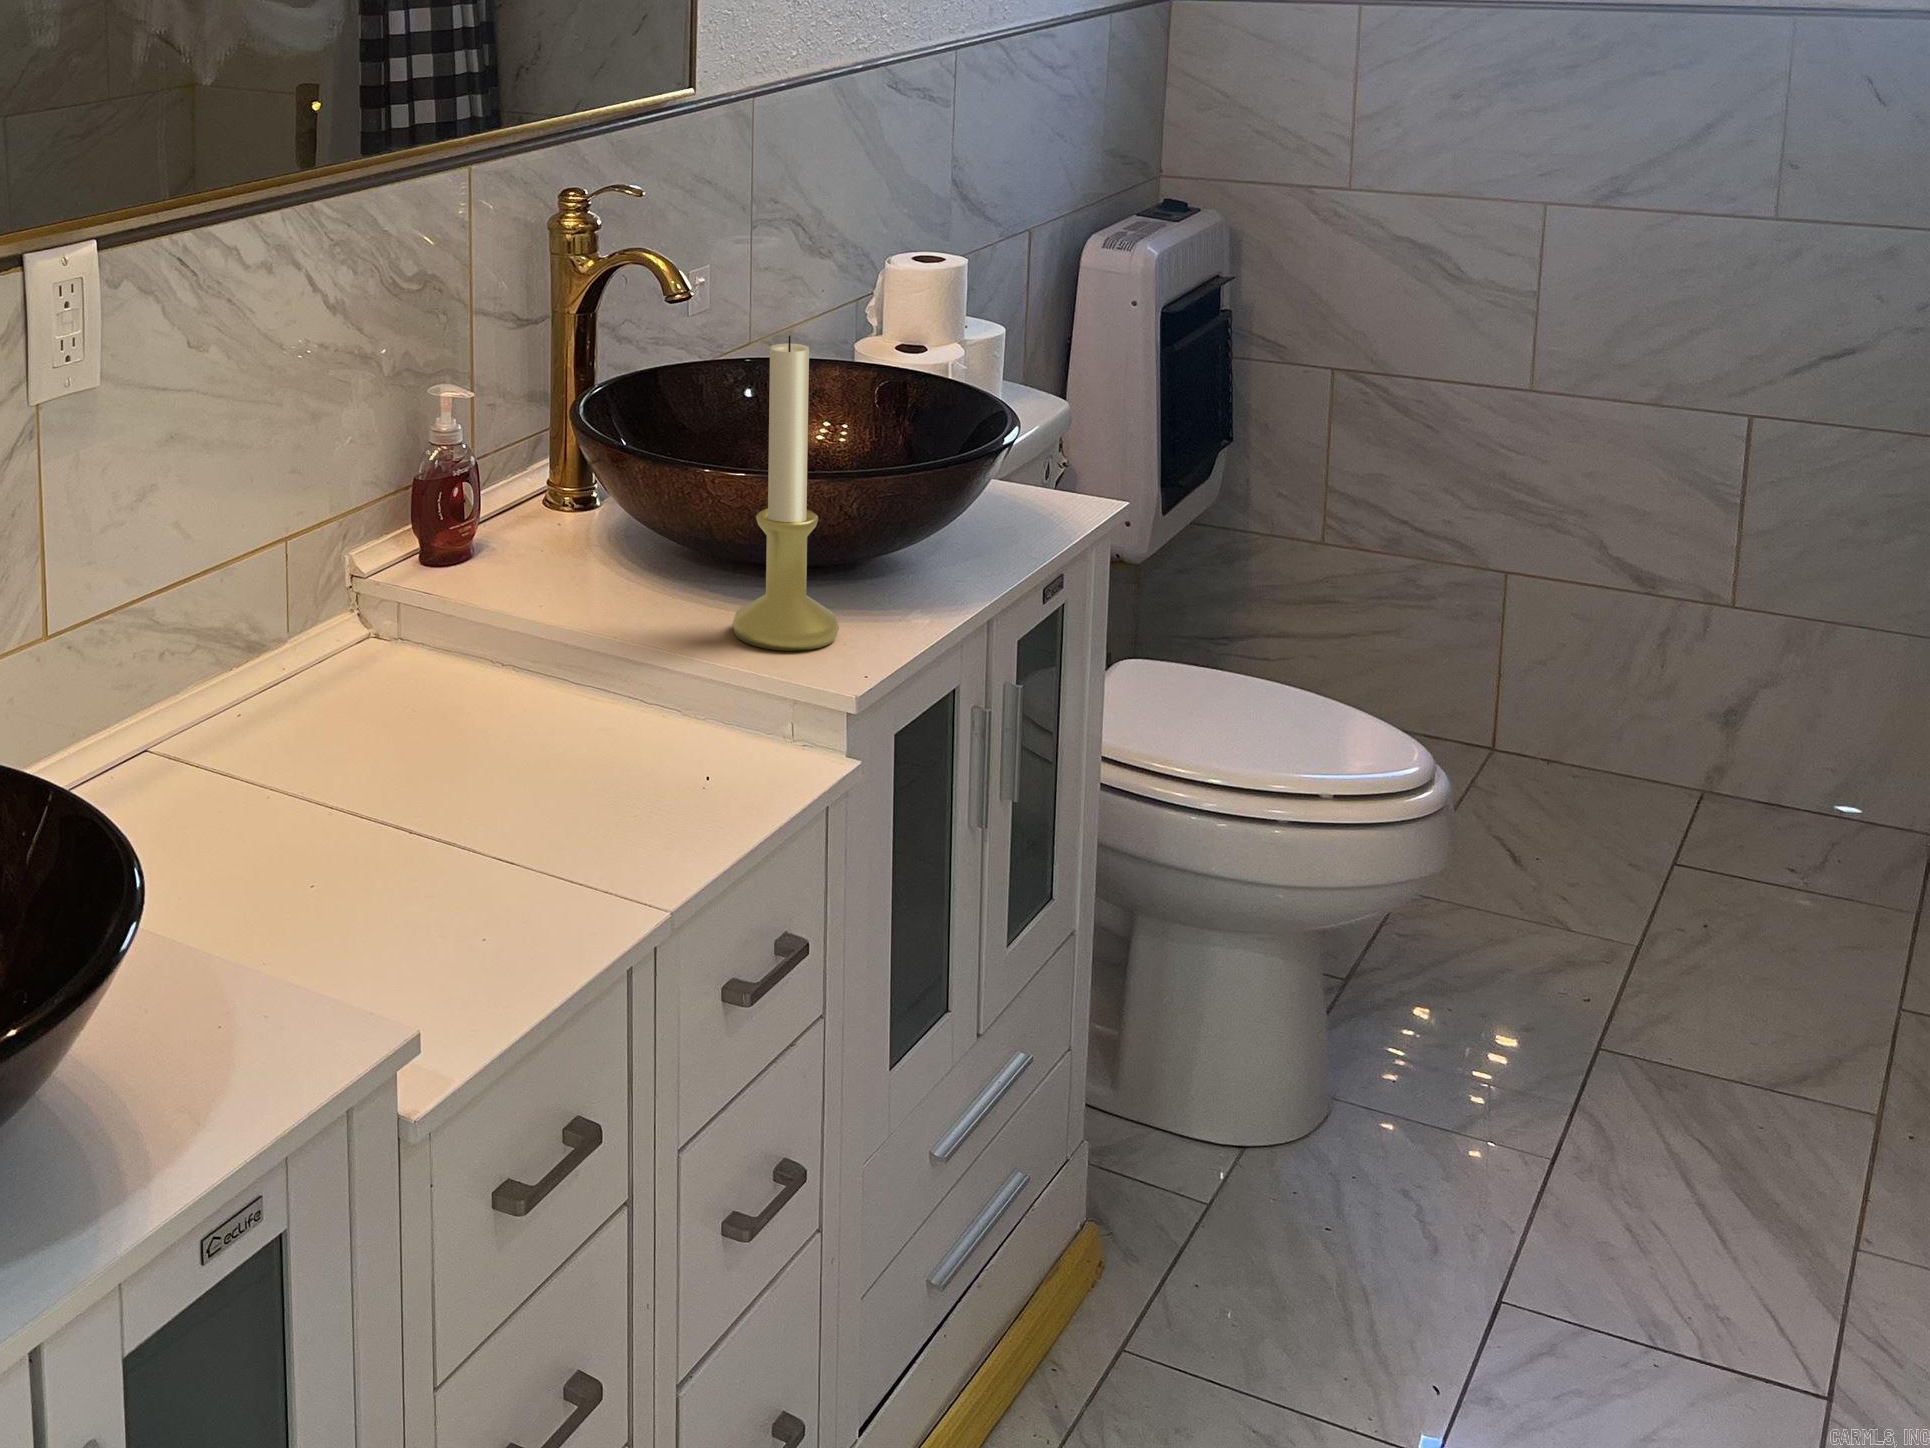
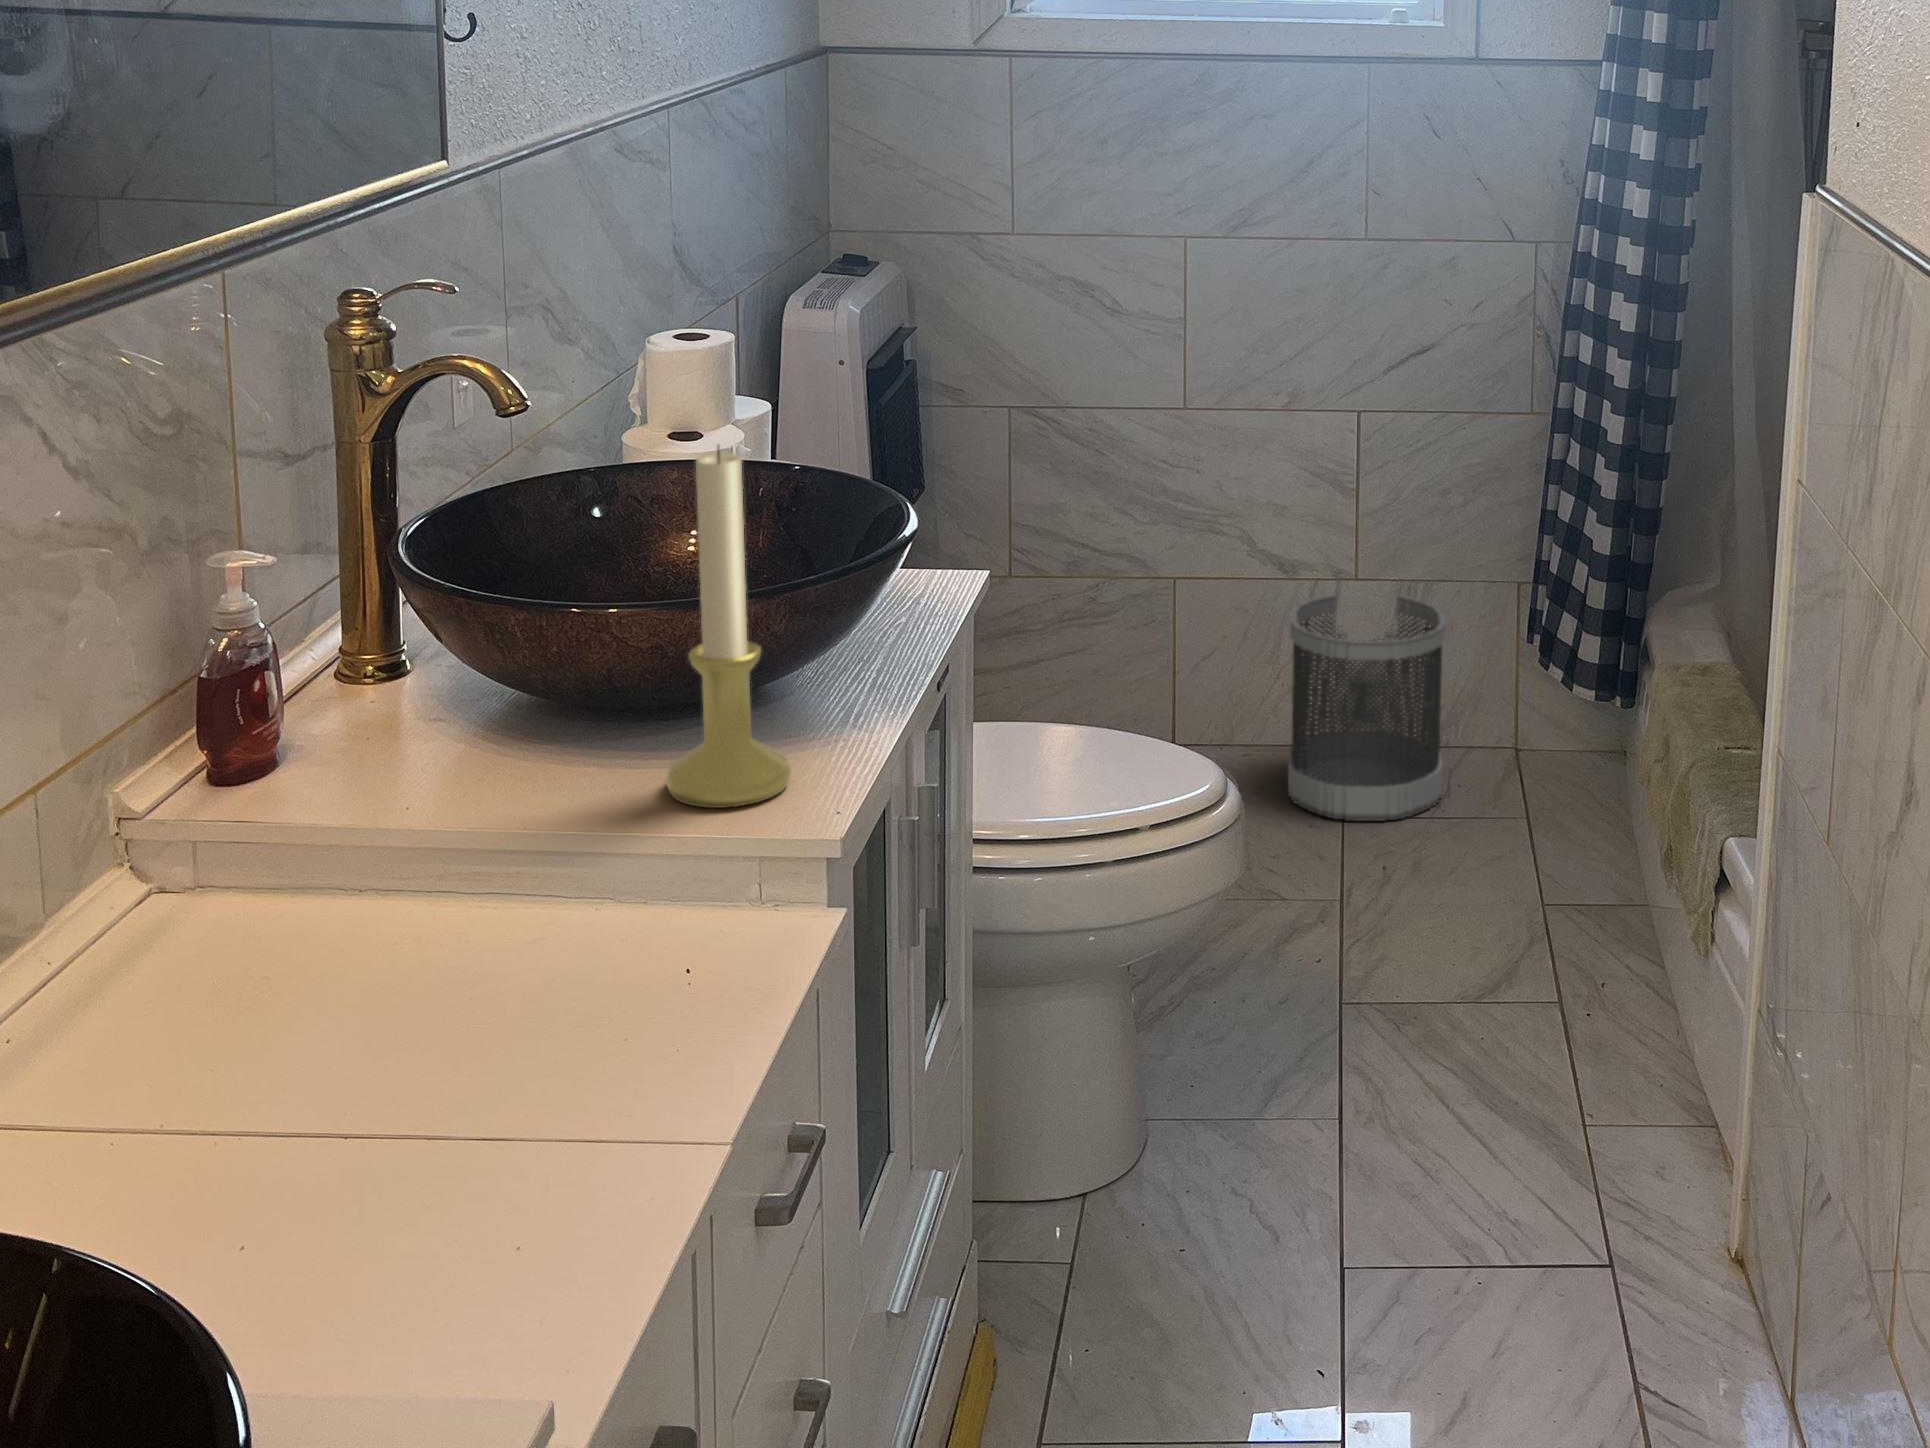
wastebasket: none [1610,618,1833,881] -> present [1288,595,1446,821]

